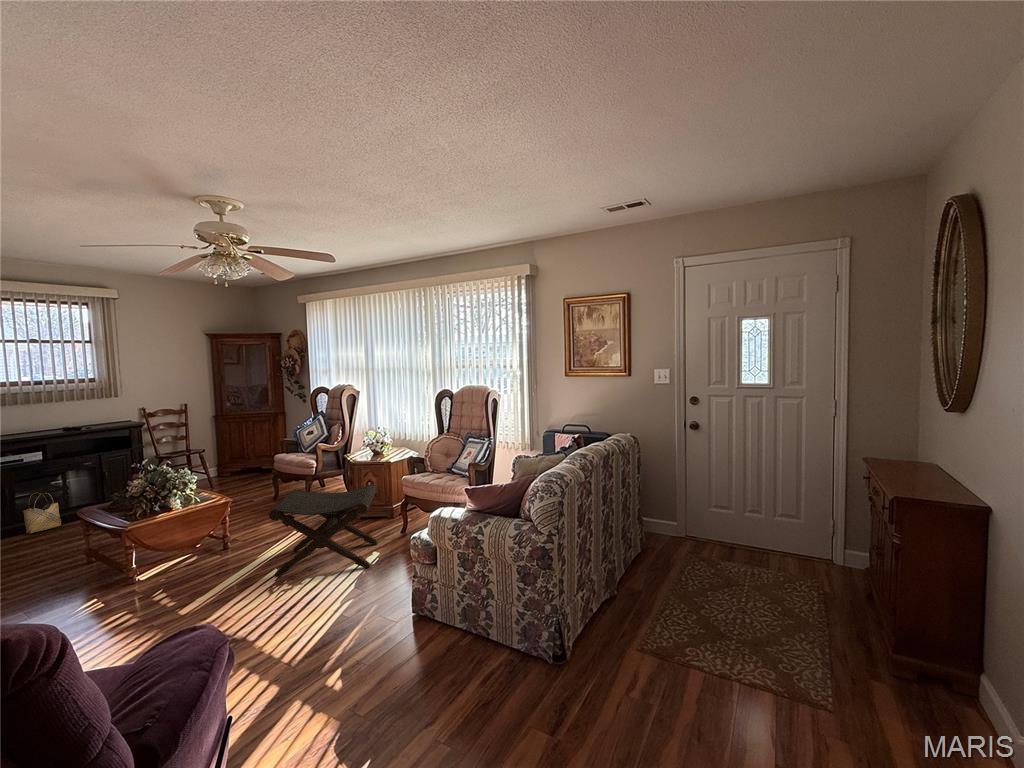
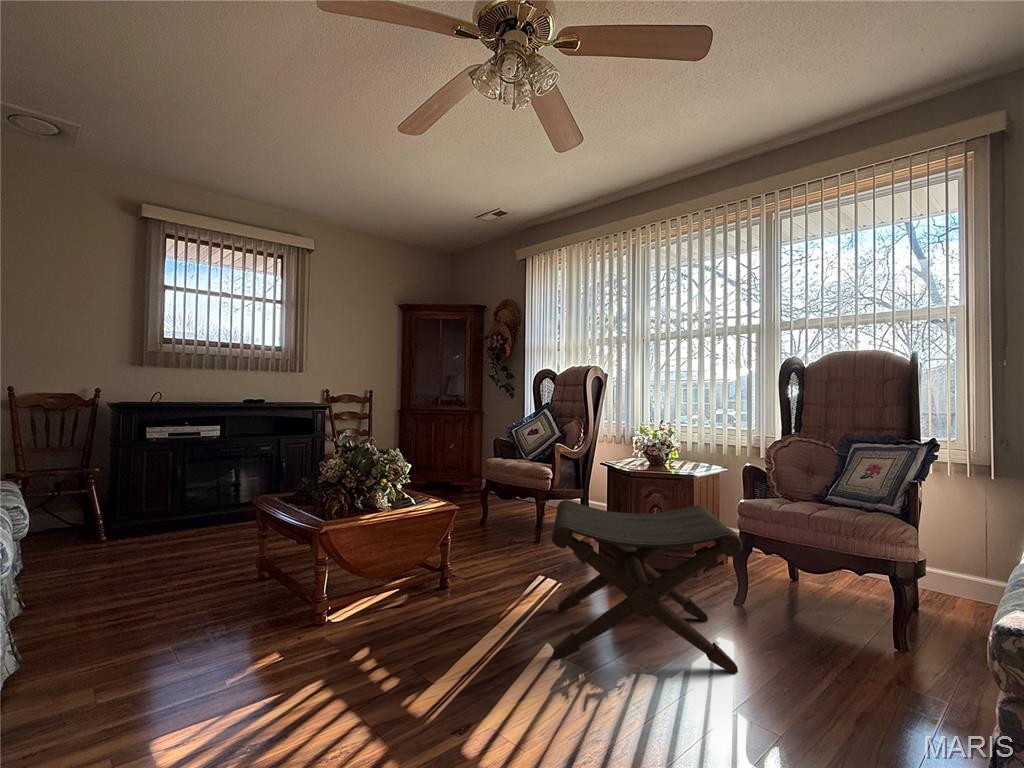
woven basket: present [23,493,61,533] -> none [192,476,231,529]

